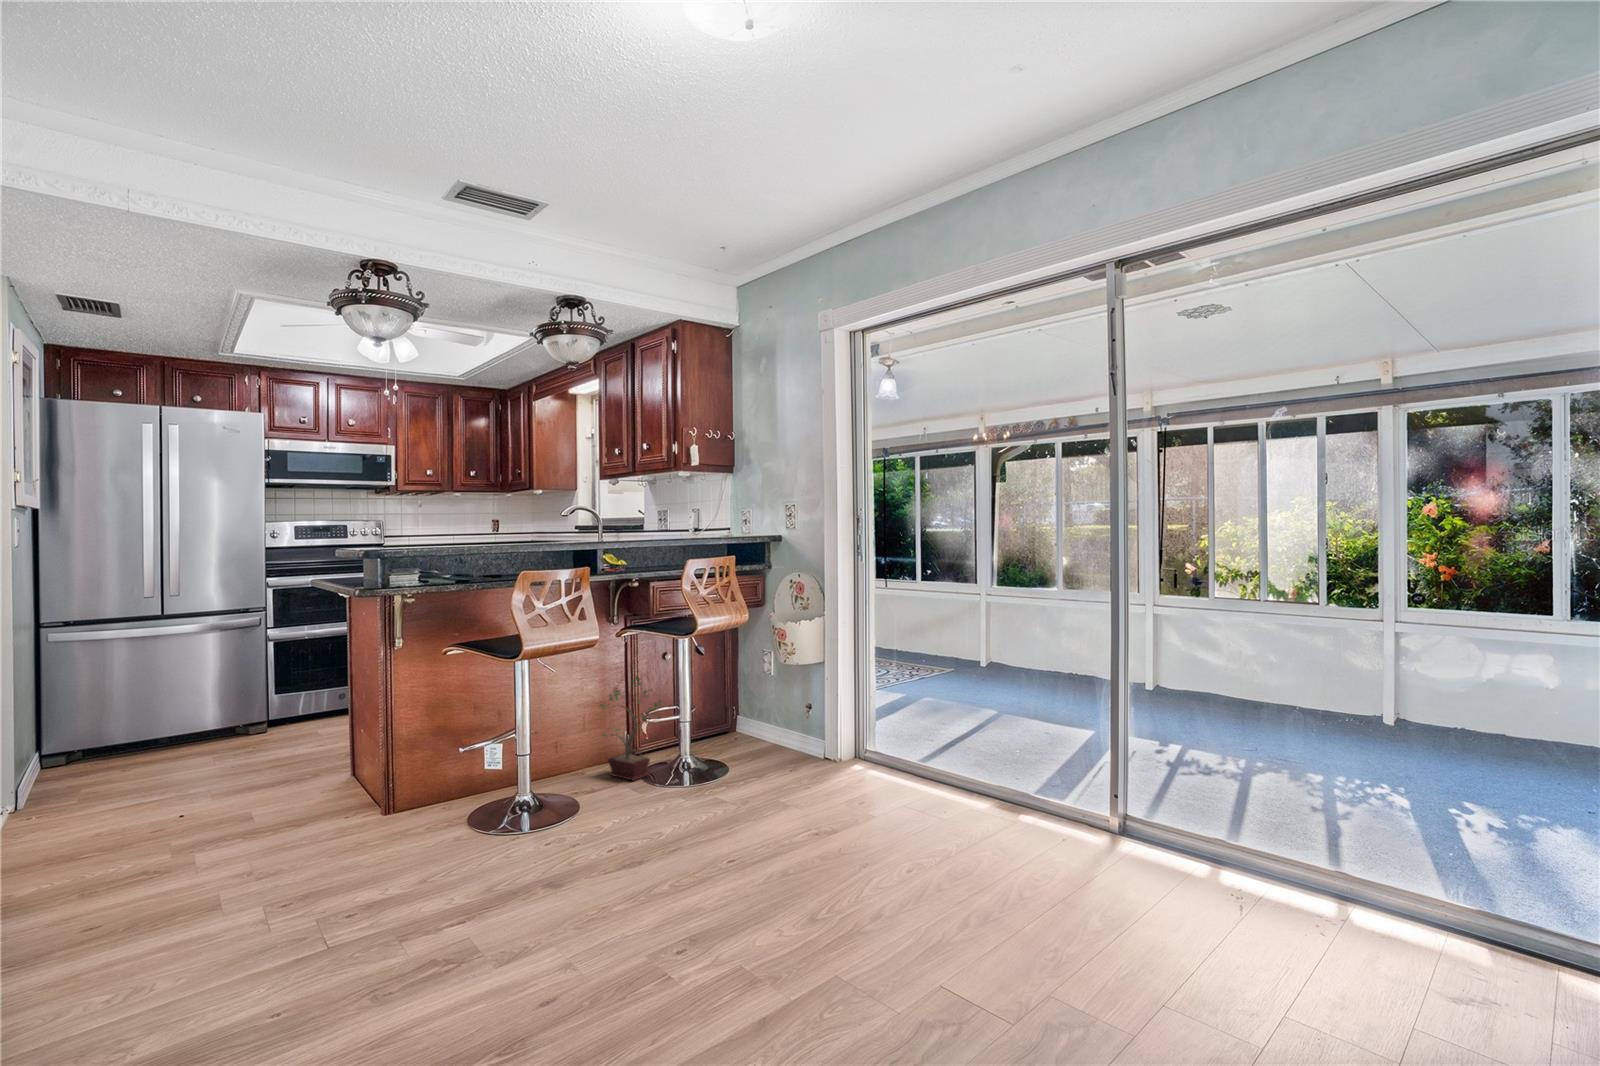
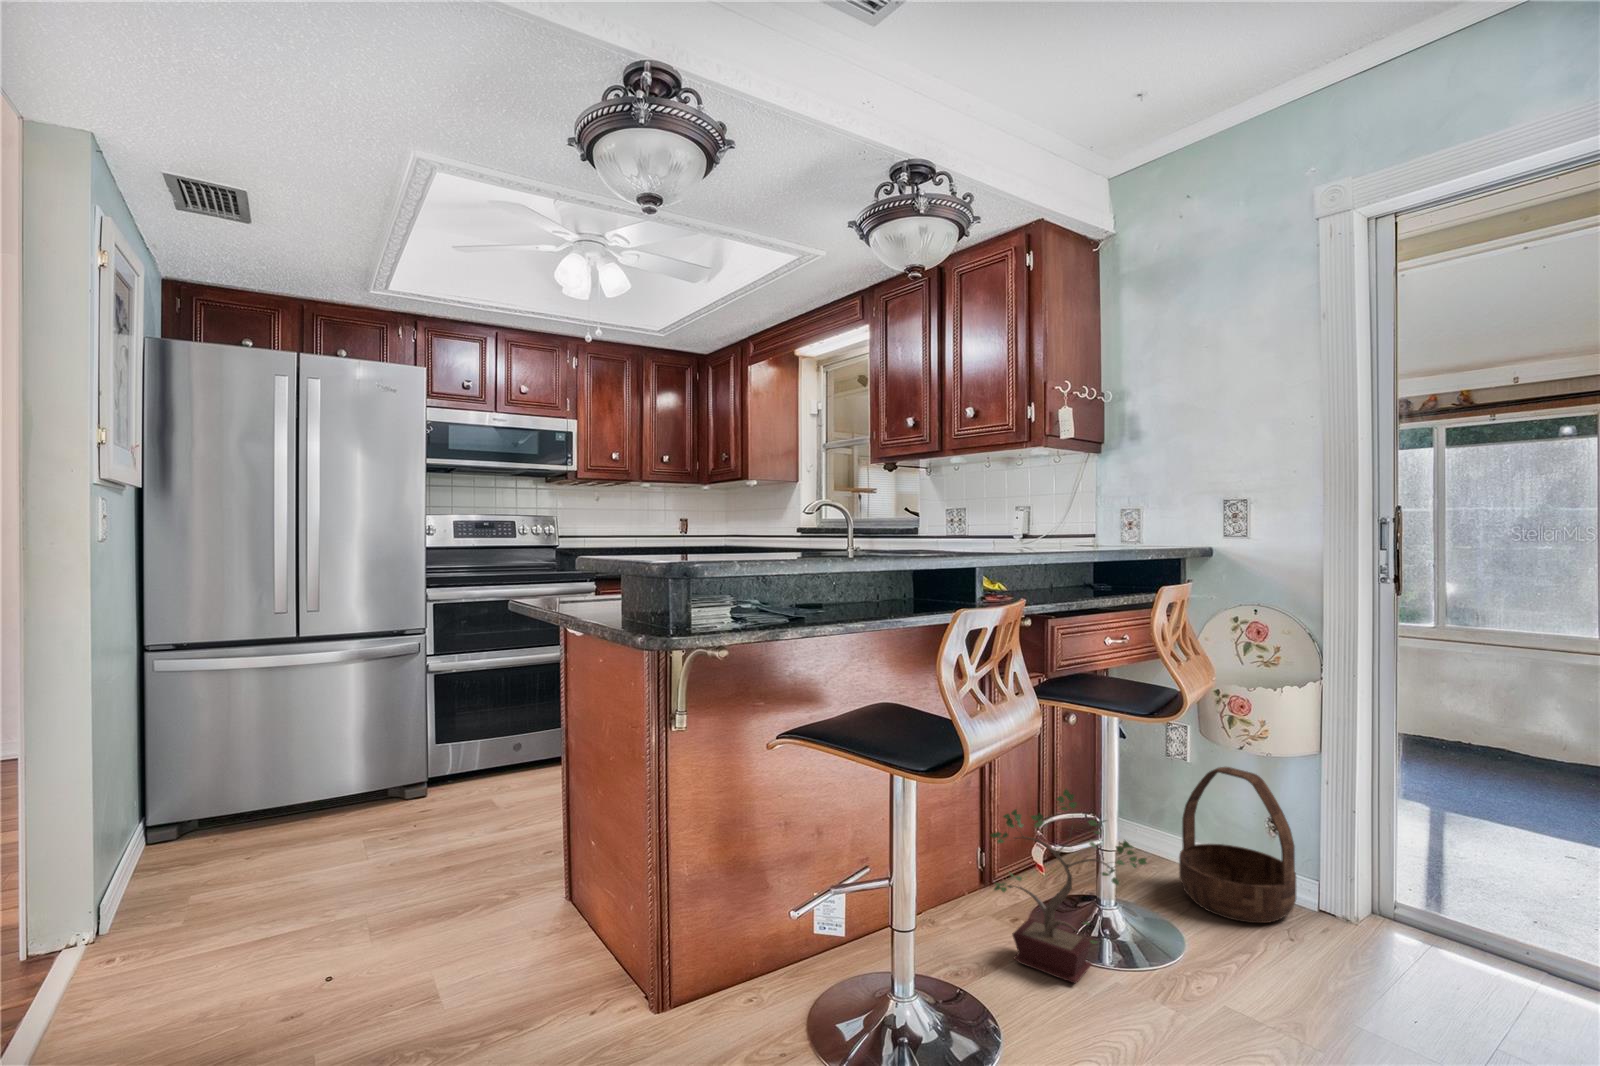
basket: none [742,669,803,756] -> present [1179,767,1296,923]

